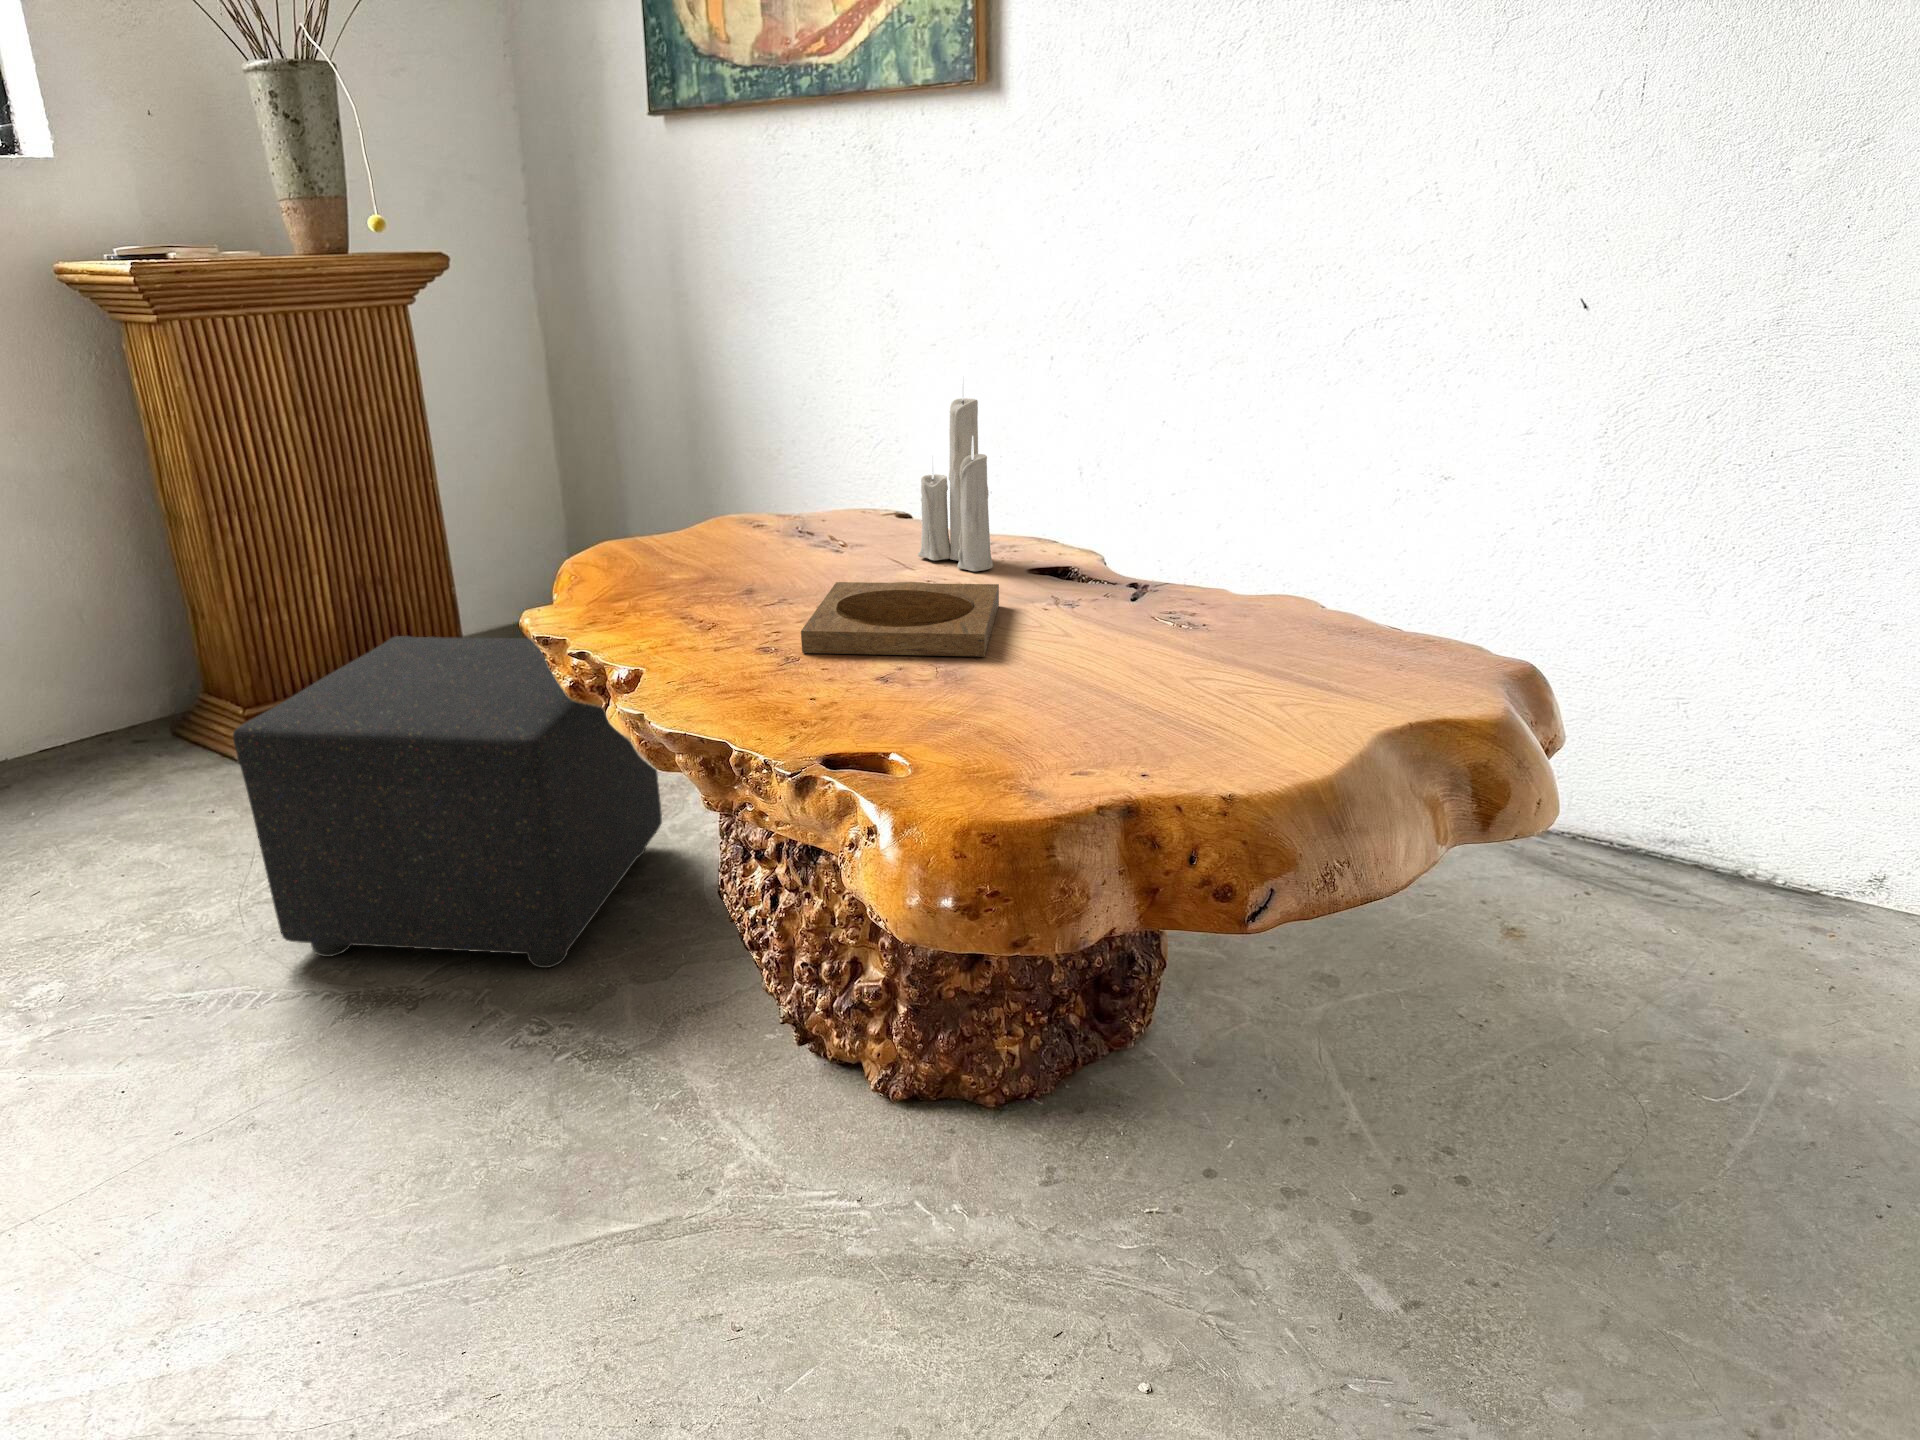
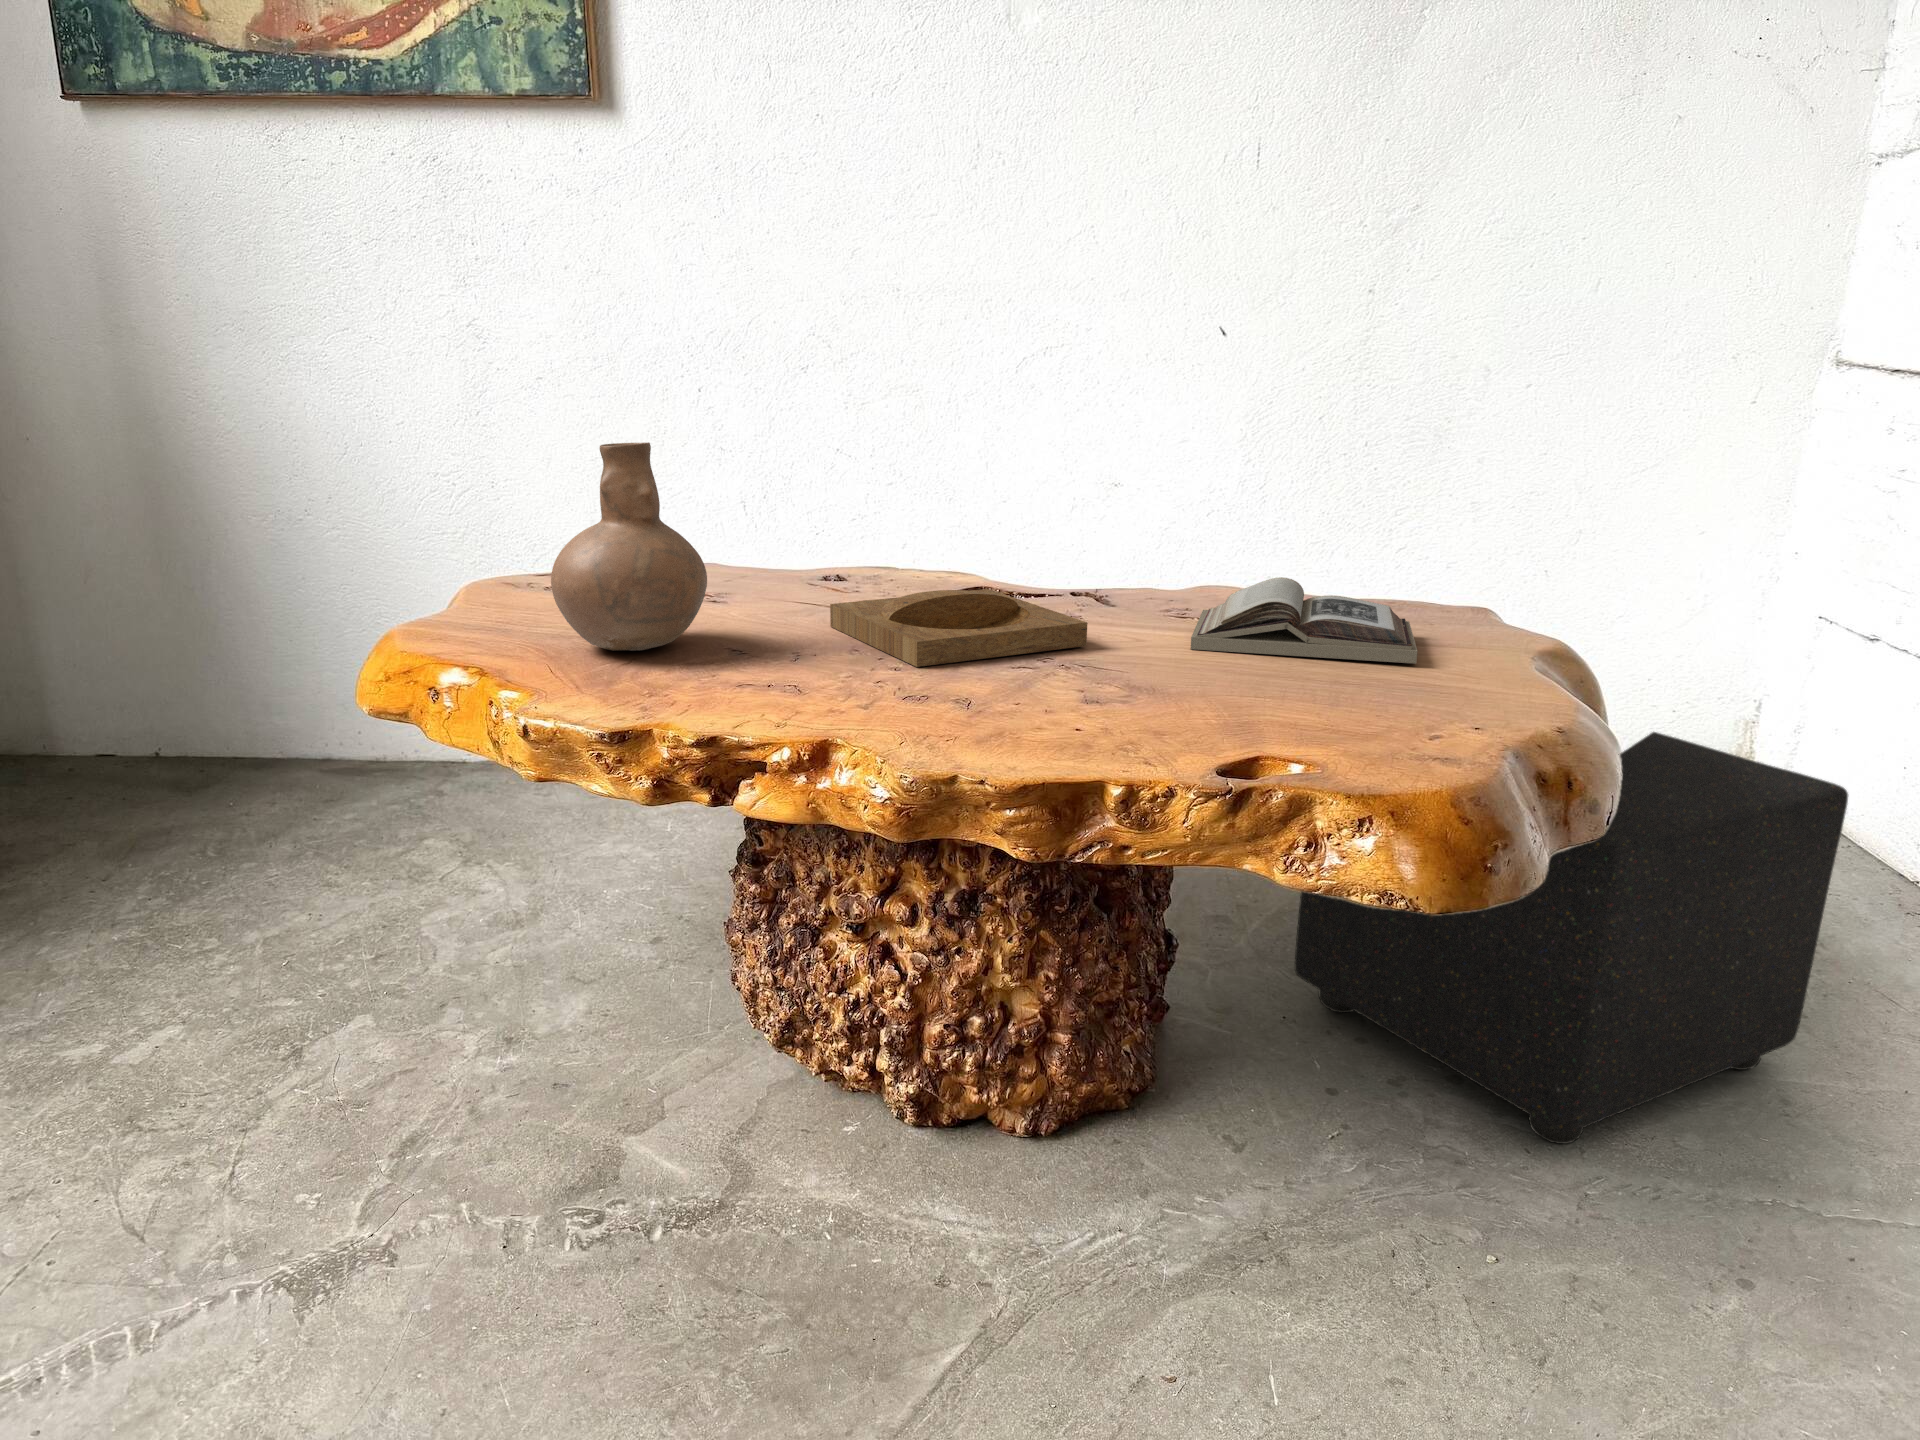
candle: present [918,376,993,571] -> none [808,373,906,590]
vase: none [593,434,720,604] -> present [551,442,707,651]
book: none [1074,615,1344,736] -> present [1191,577,1418,664]
ottoman: present [233,636,662,968] -> present [1295,732,1848,1144]

